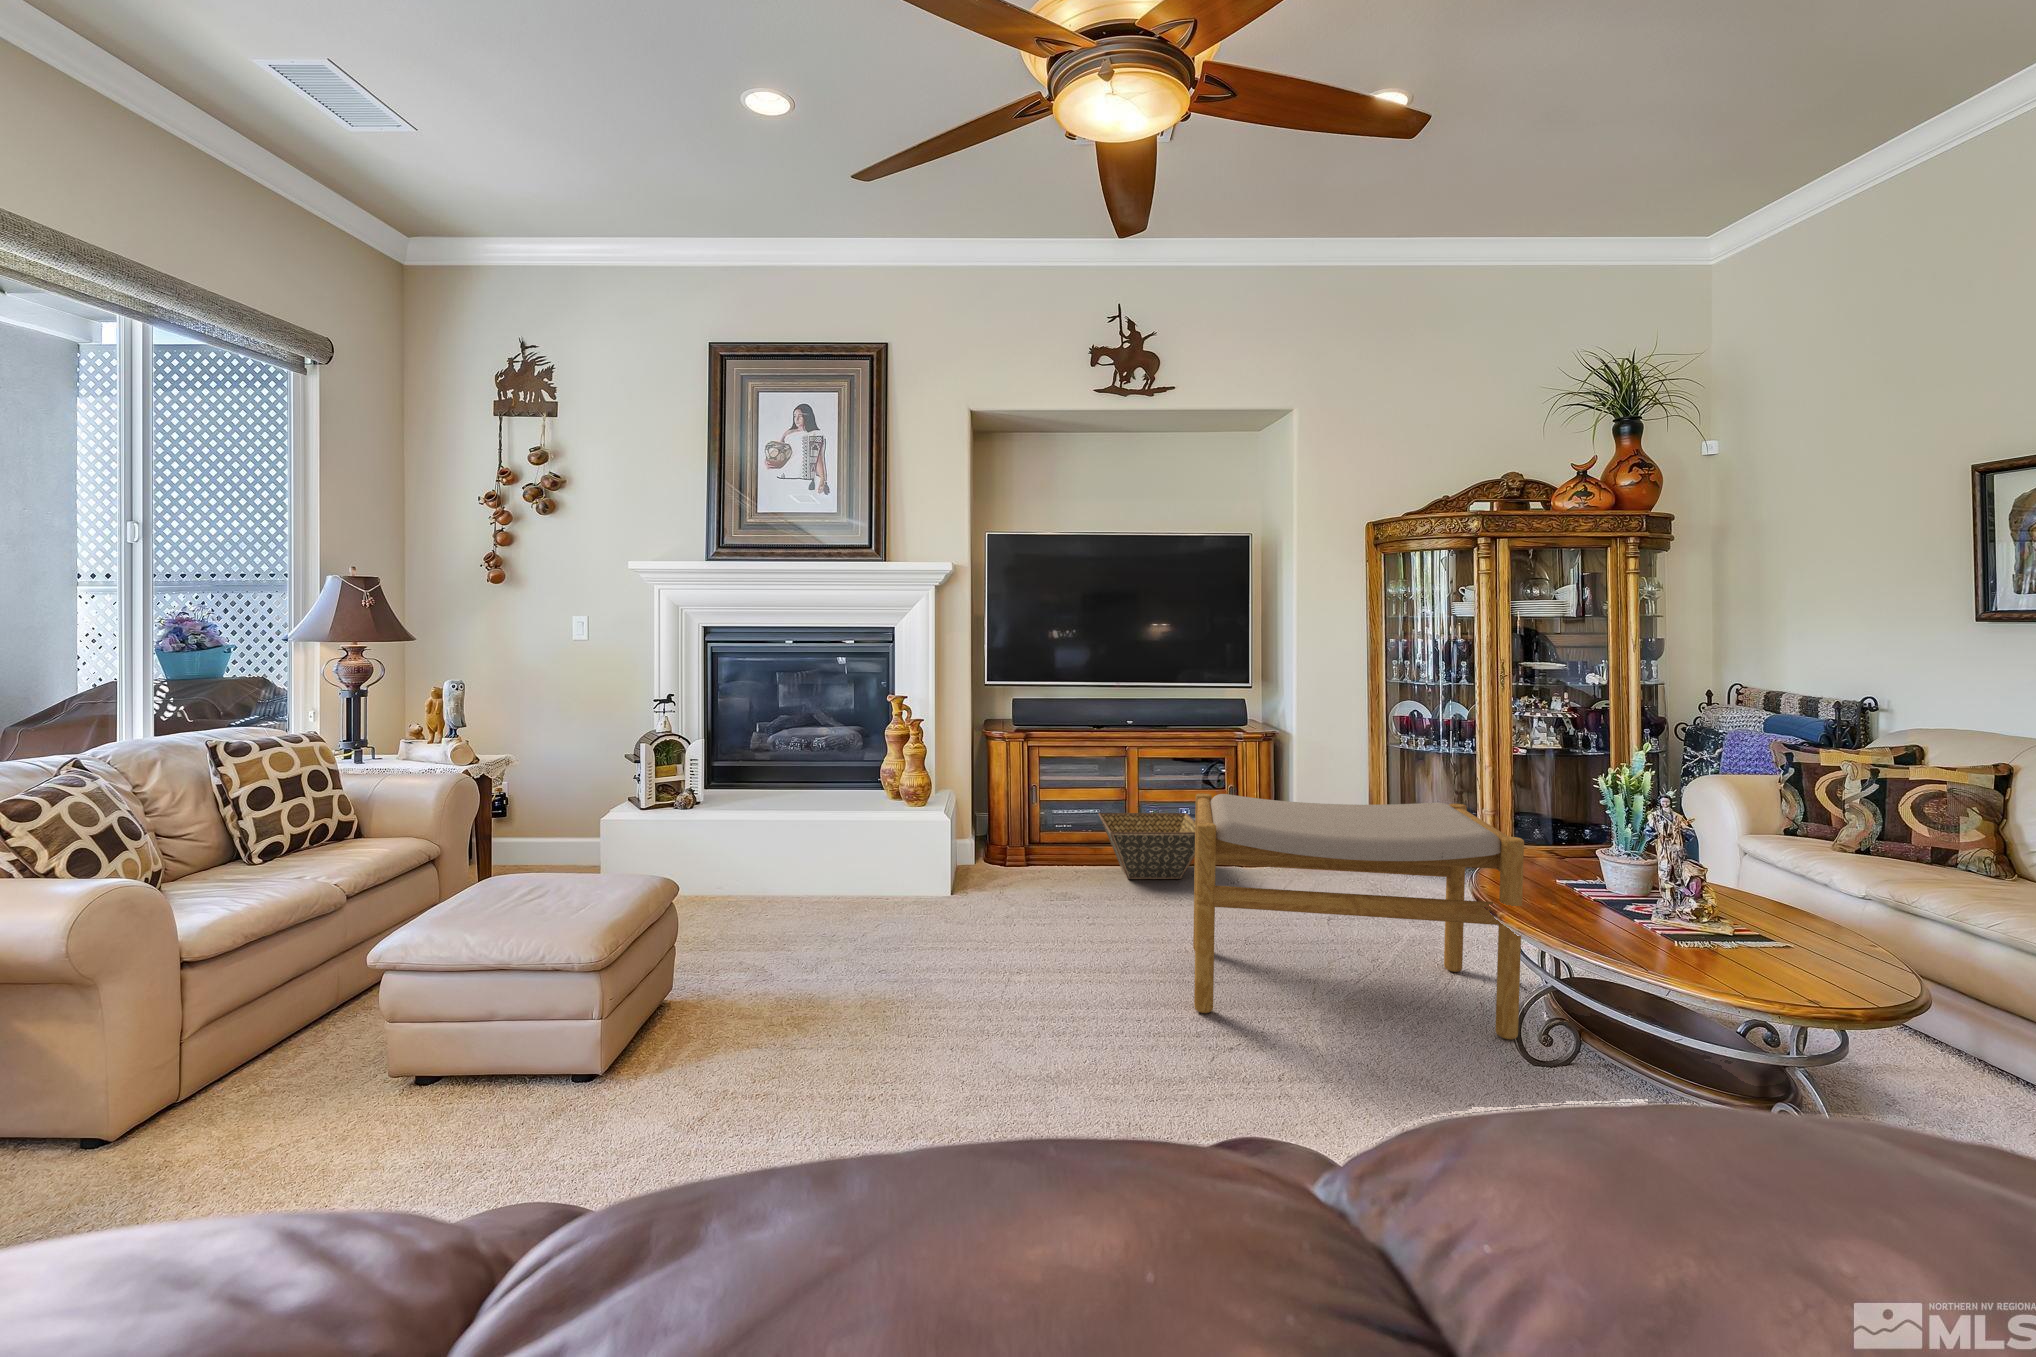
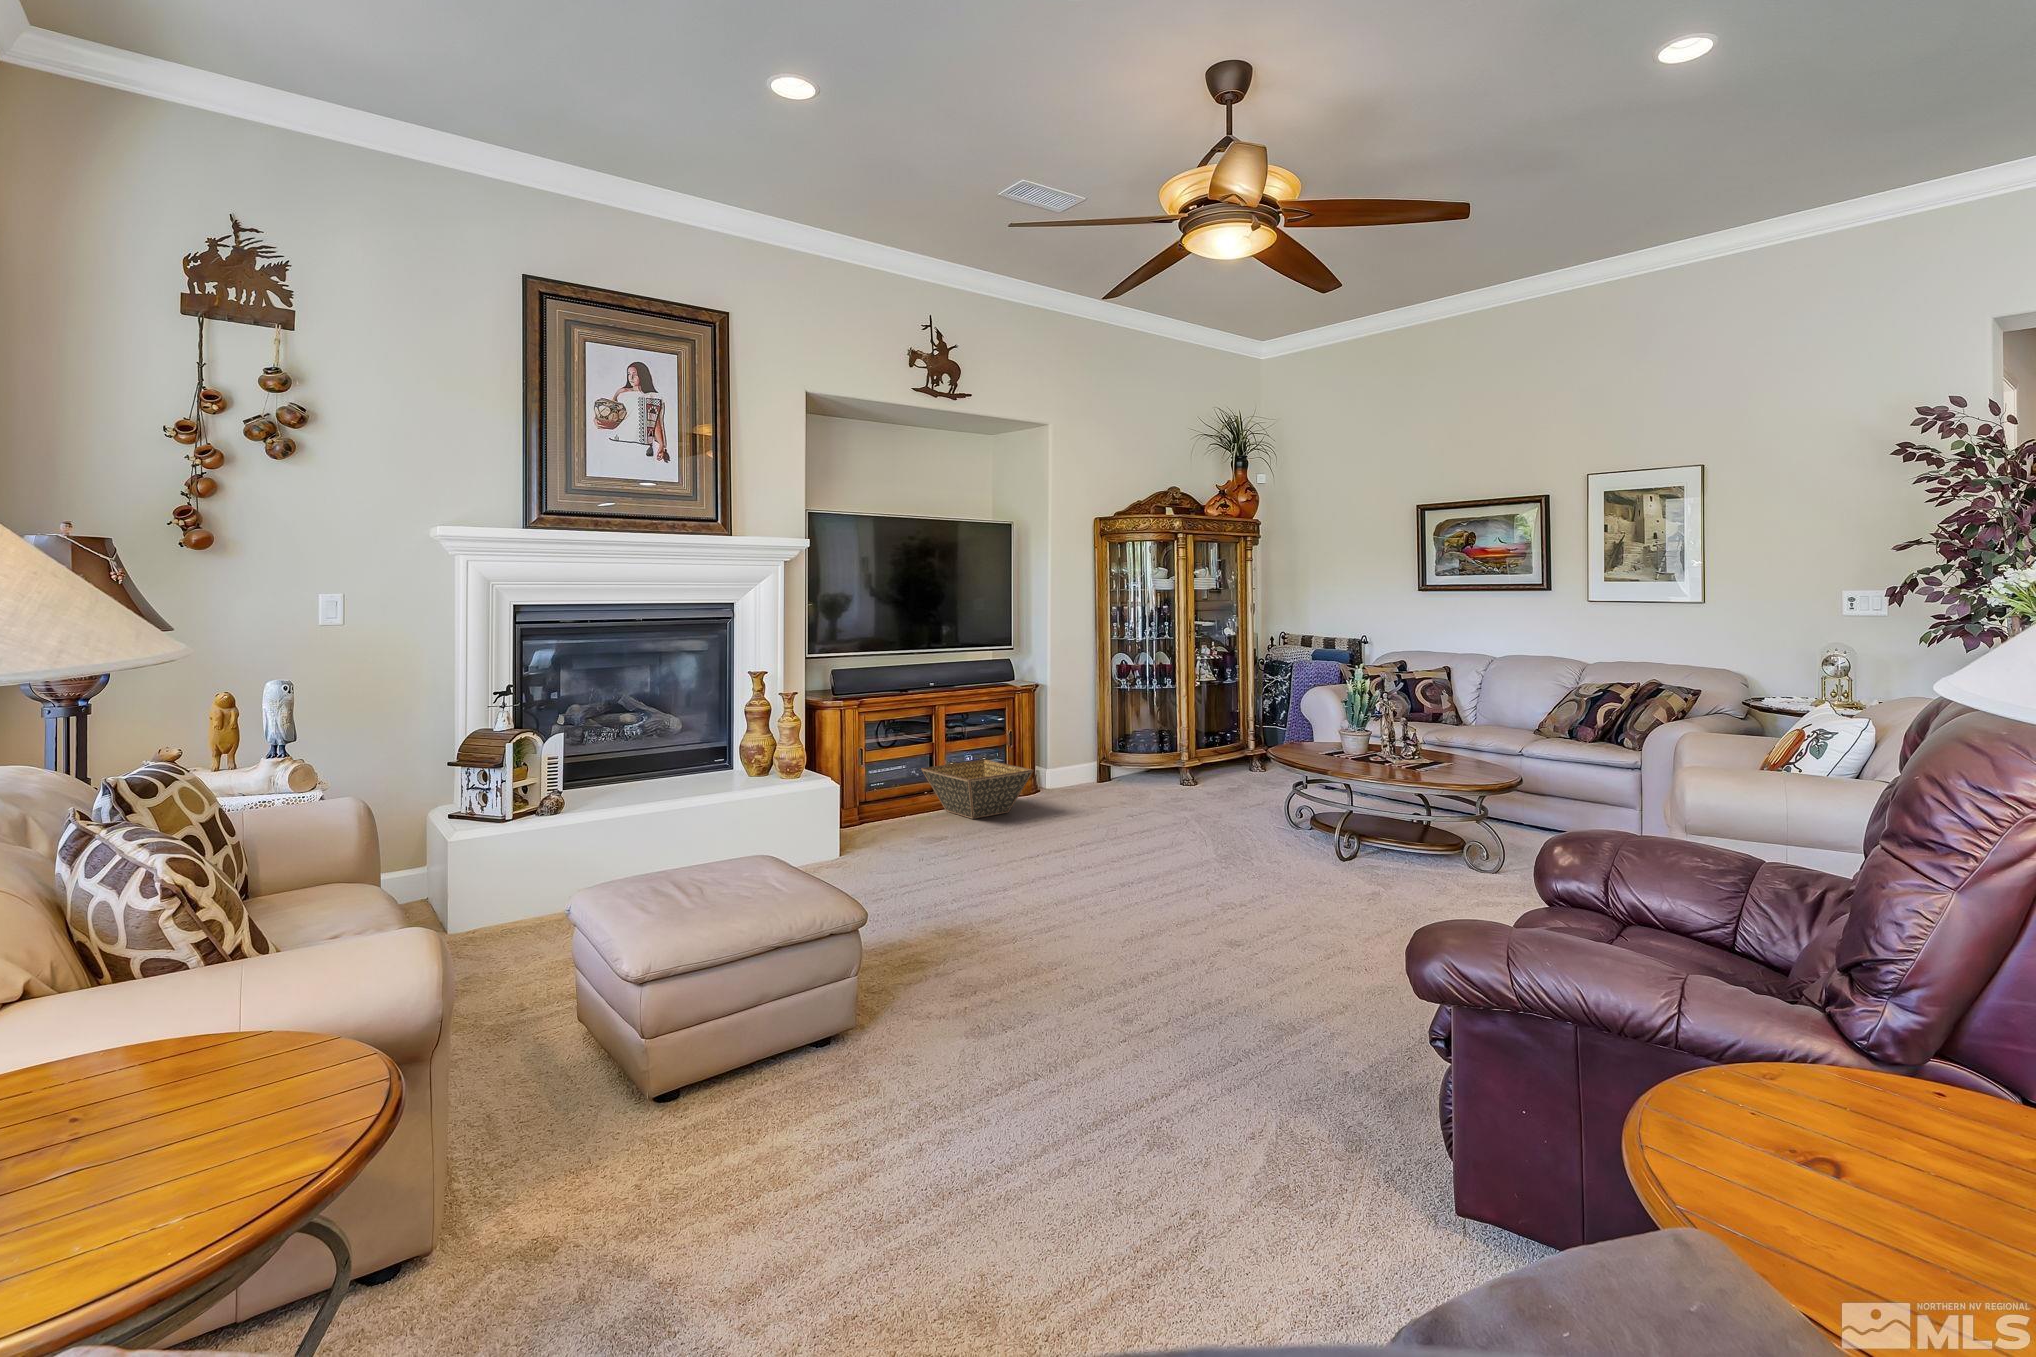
footstool: present [1193,793,1524,1040] -> none [1104,721,1331,881]

